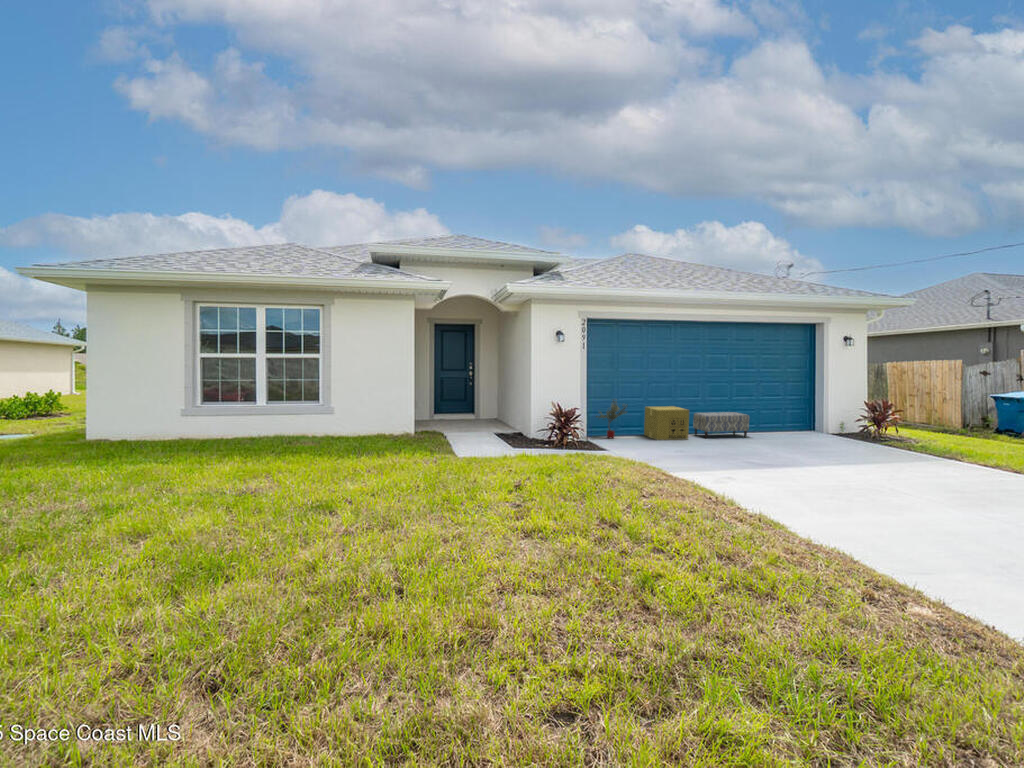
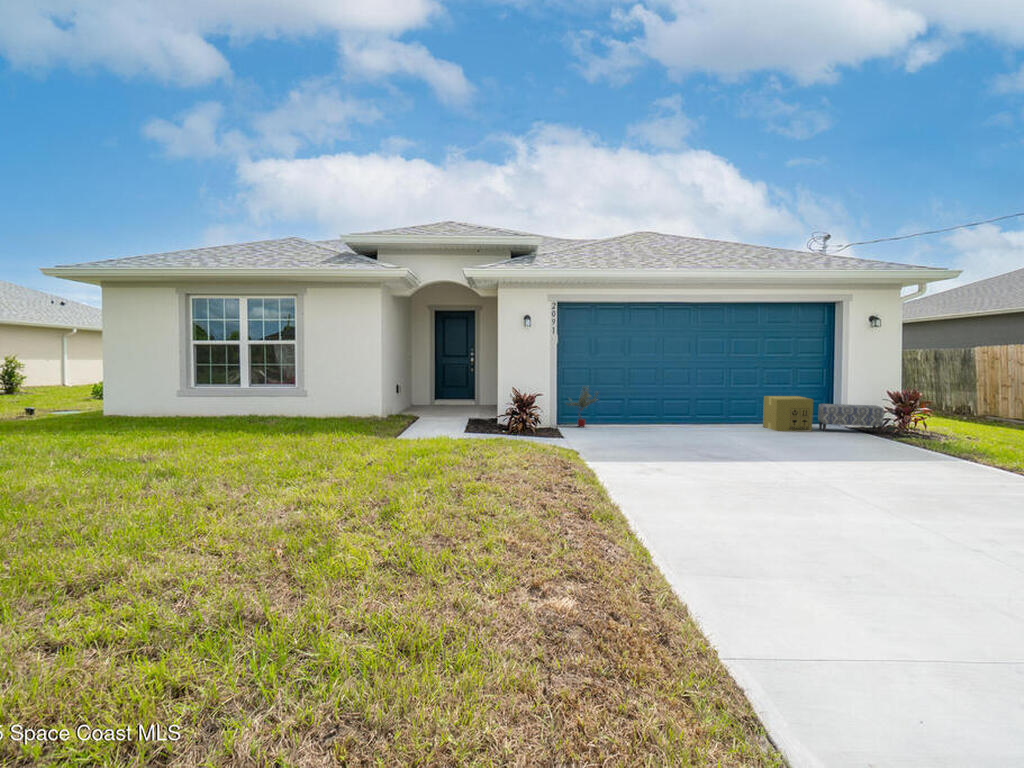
cardboard box: present [644,406,689,440] -> present [763,396,813,431]
bench: present [693,412,749,438] -> present [818,404,884,434]

